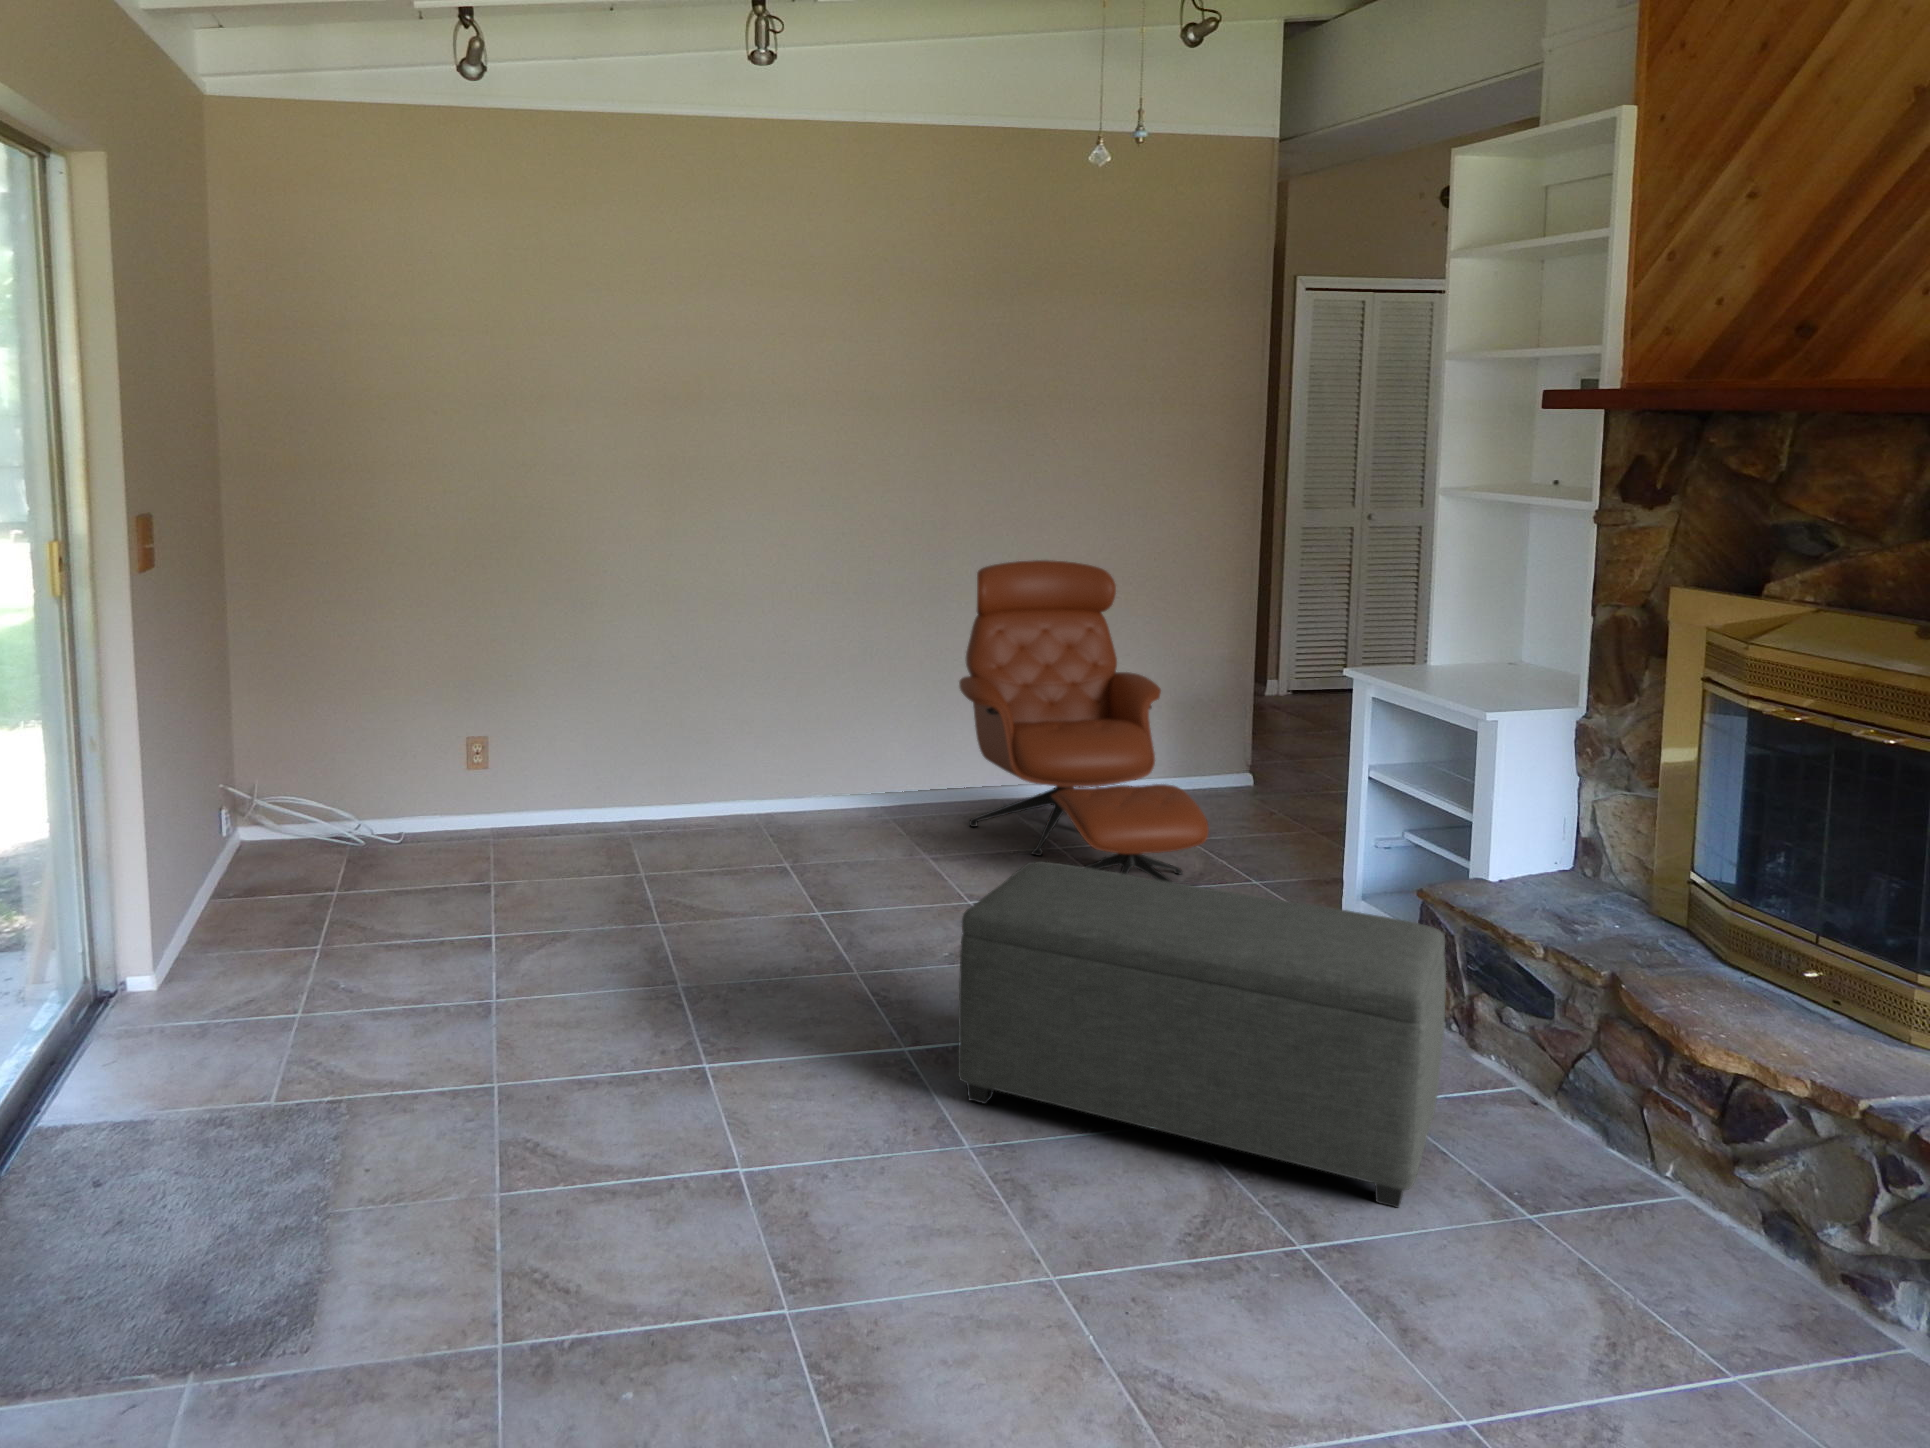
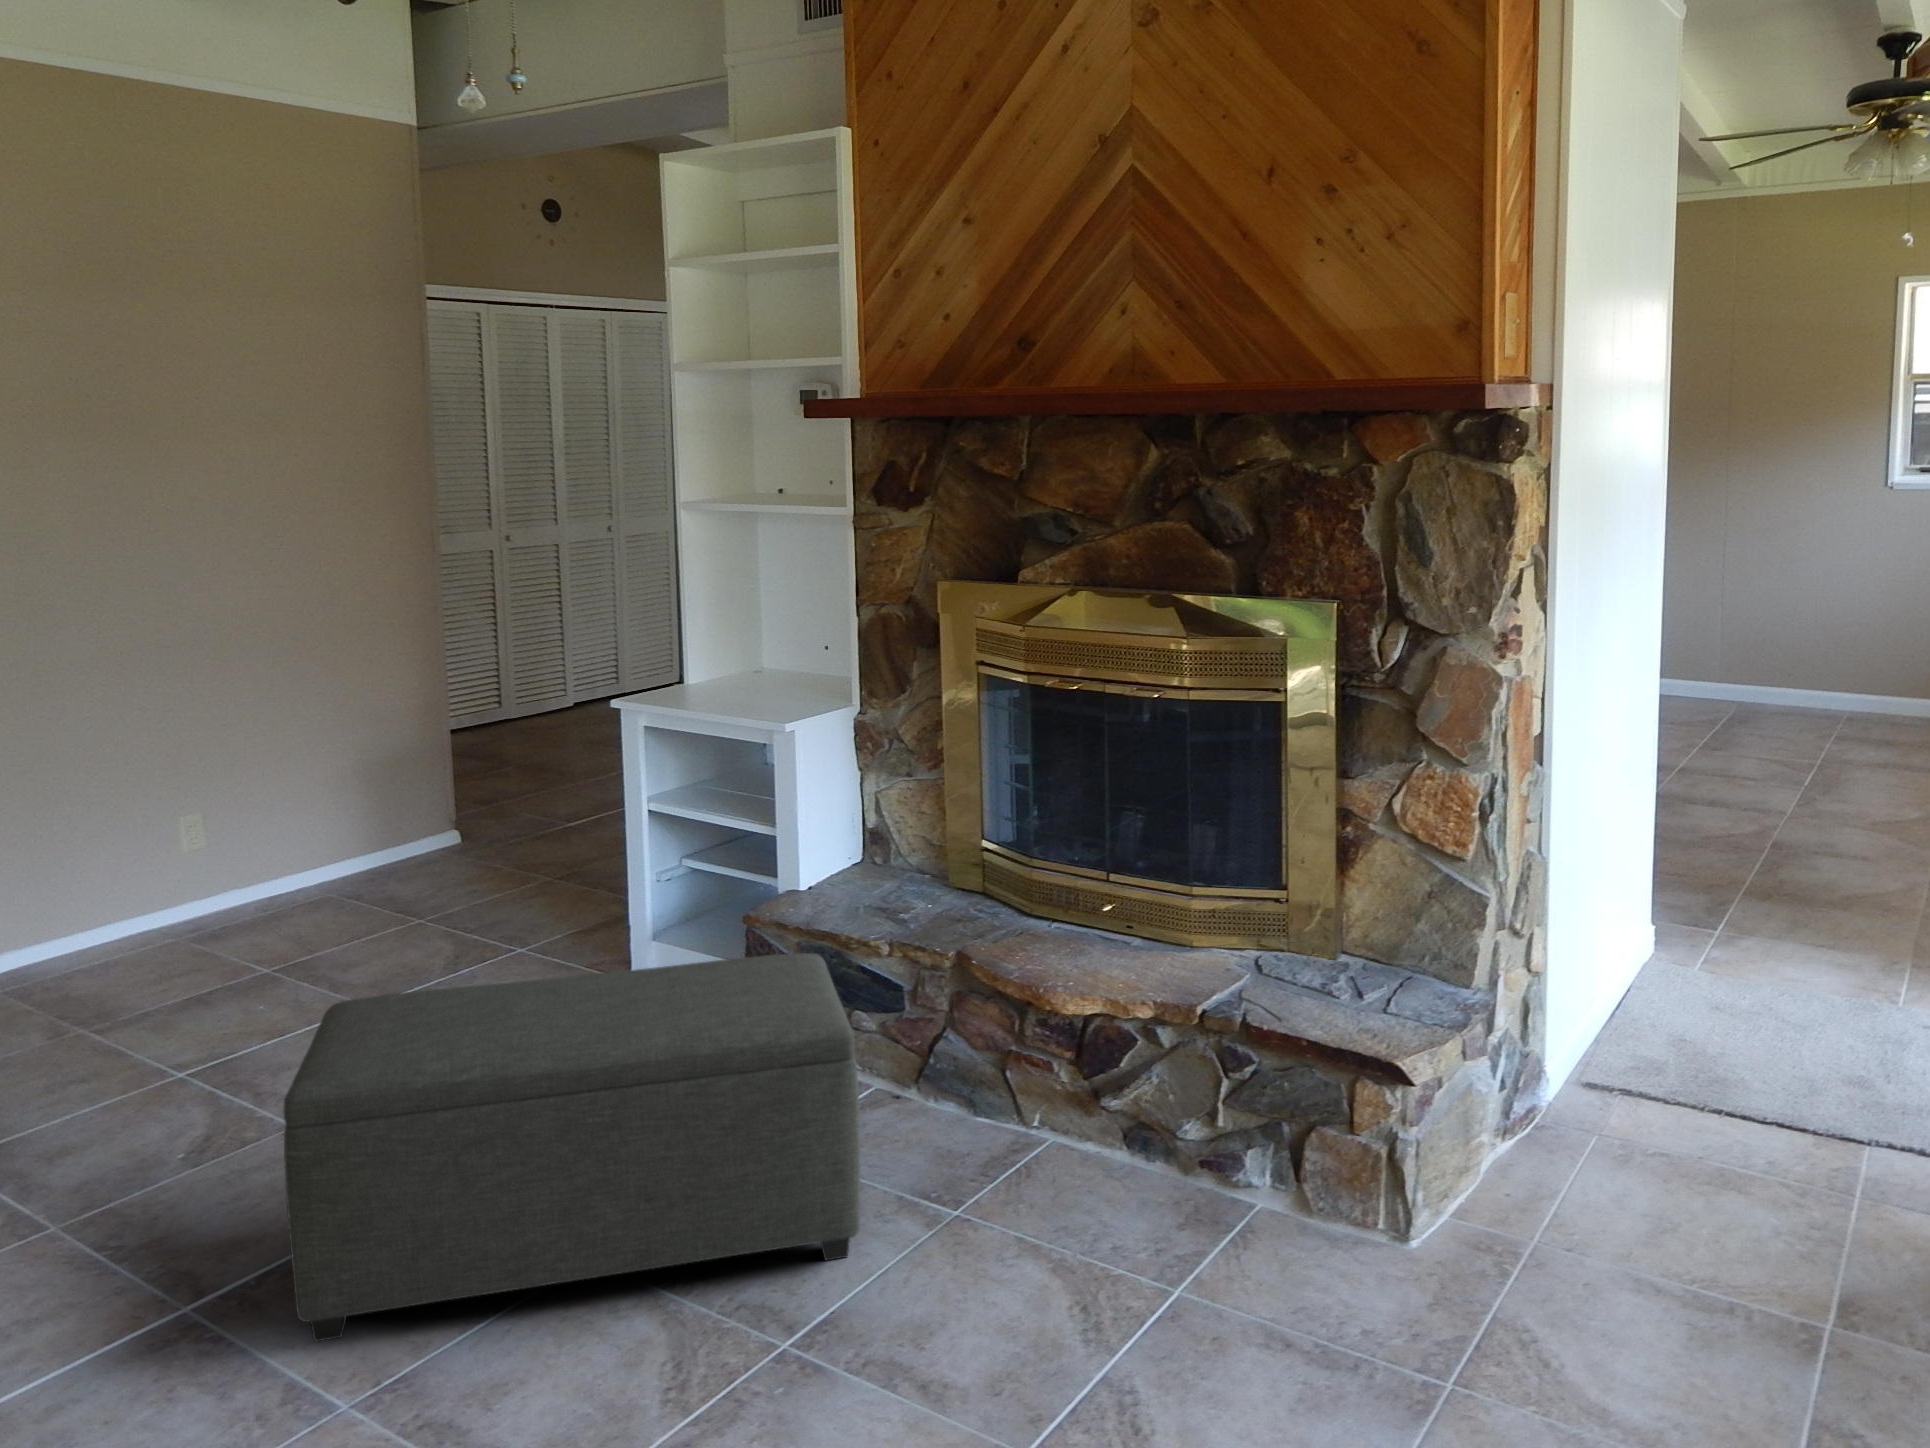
lounge chair: present [959,560,1209,882] -> none [88,620,470,1024]

